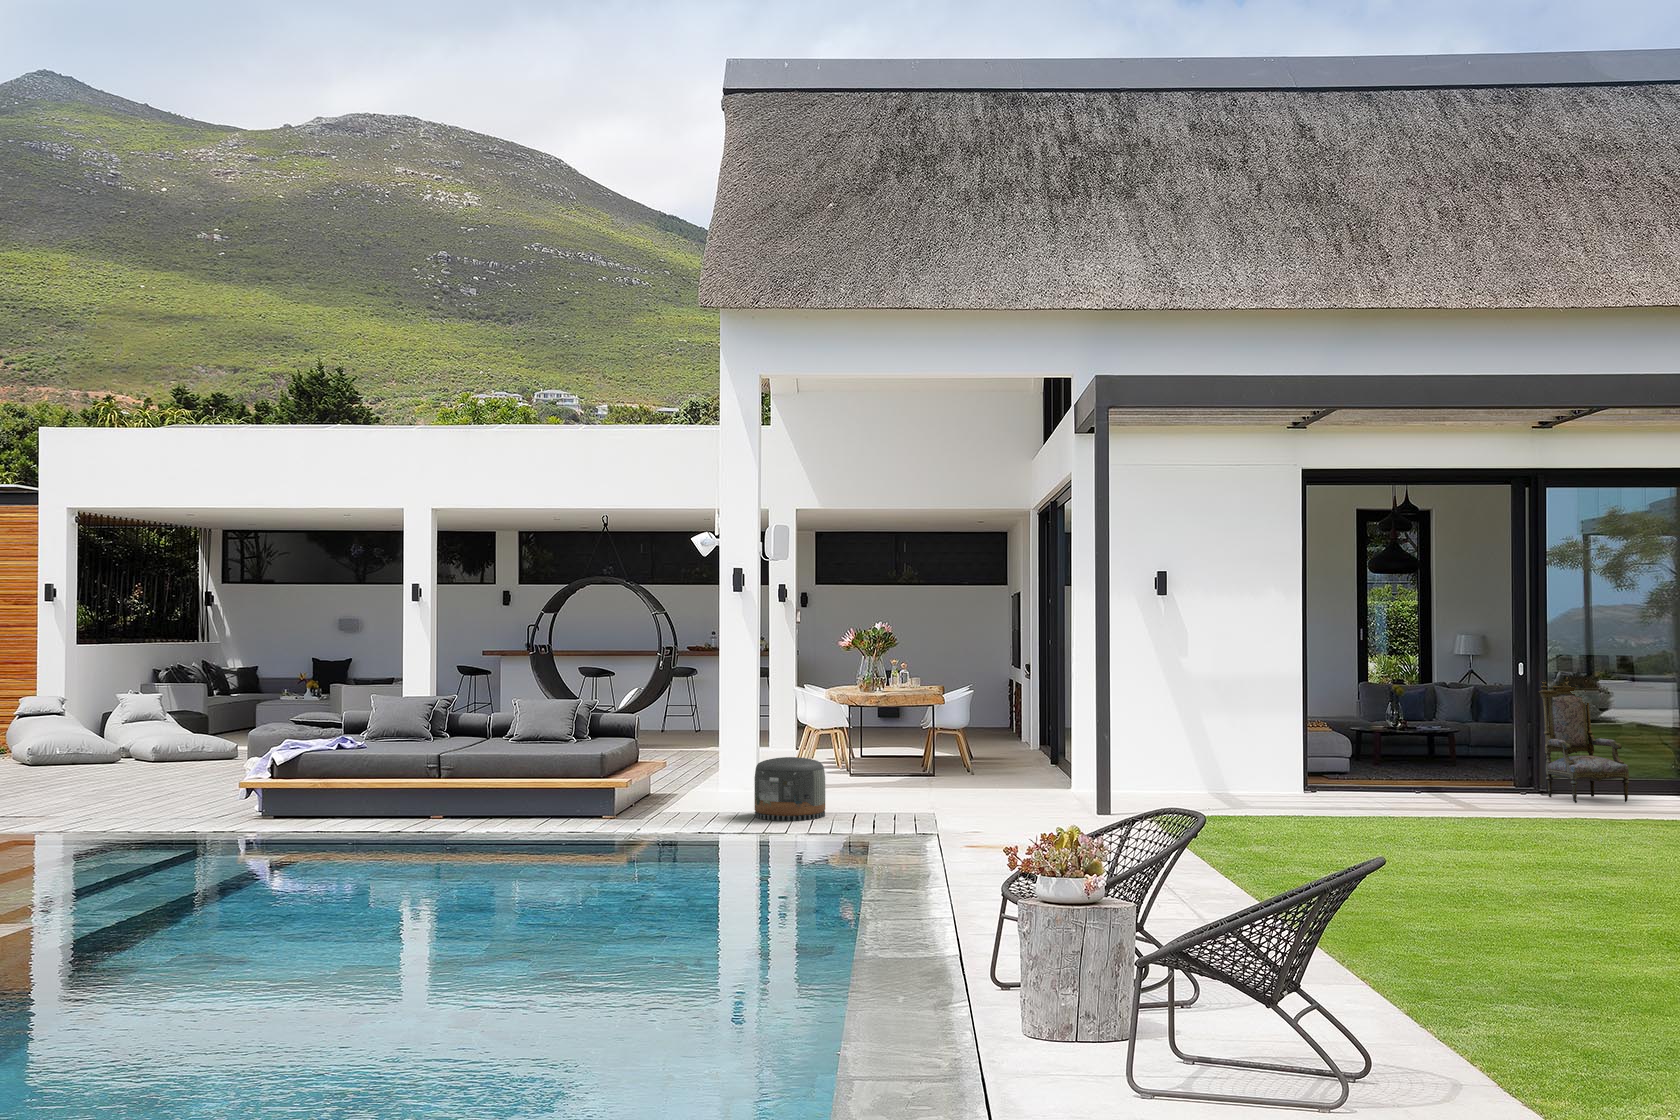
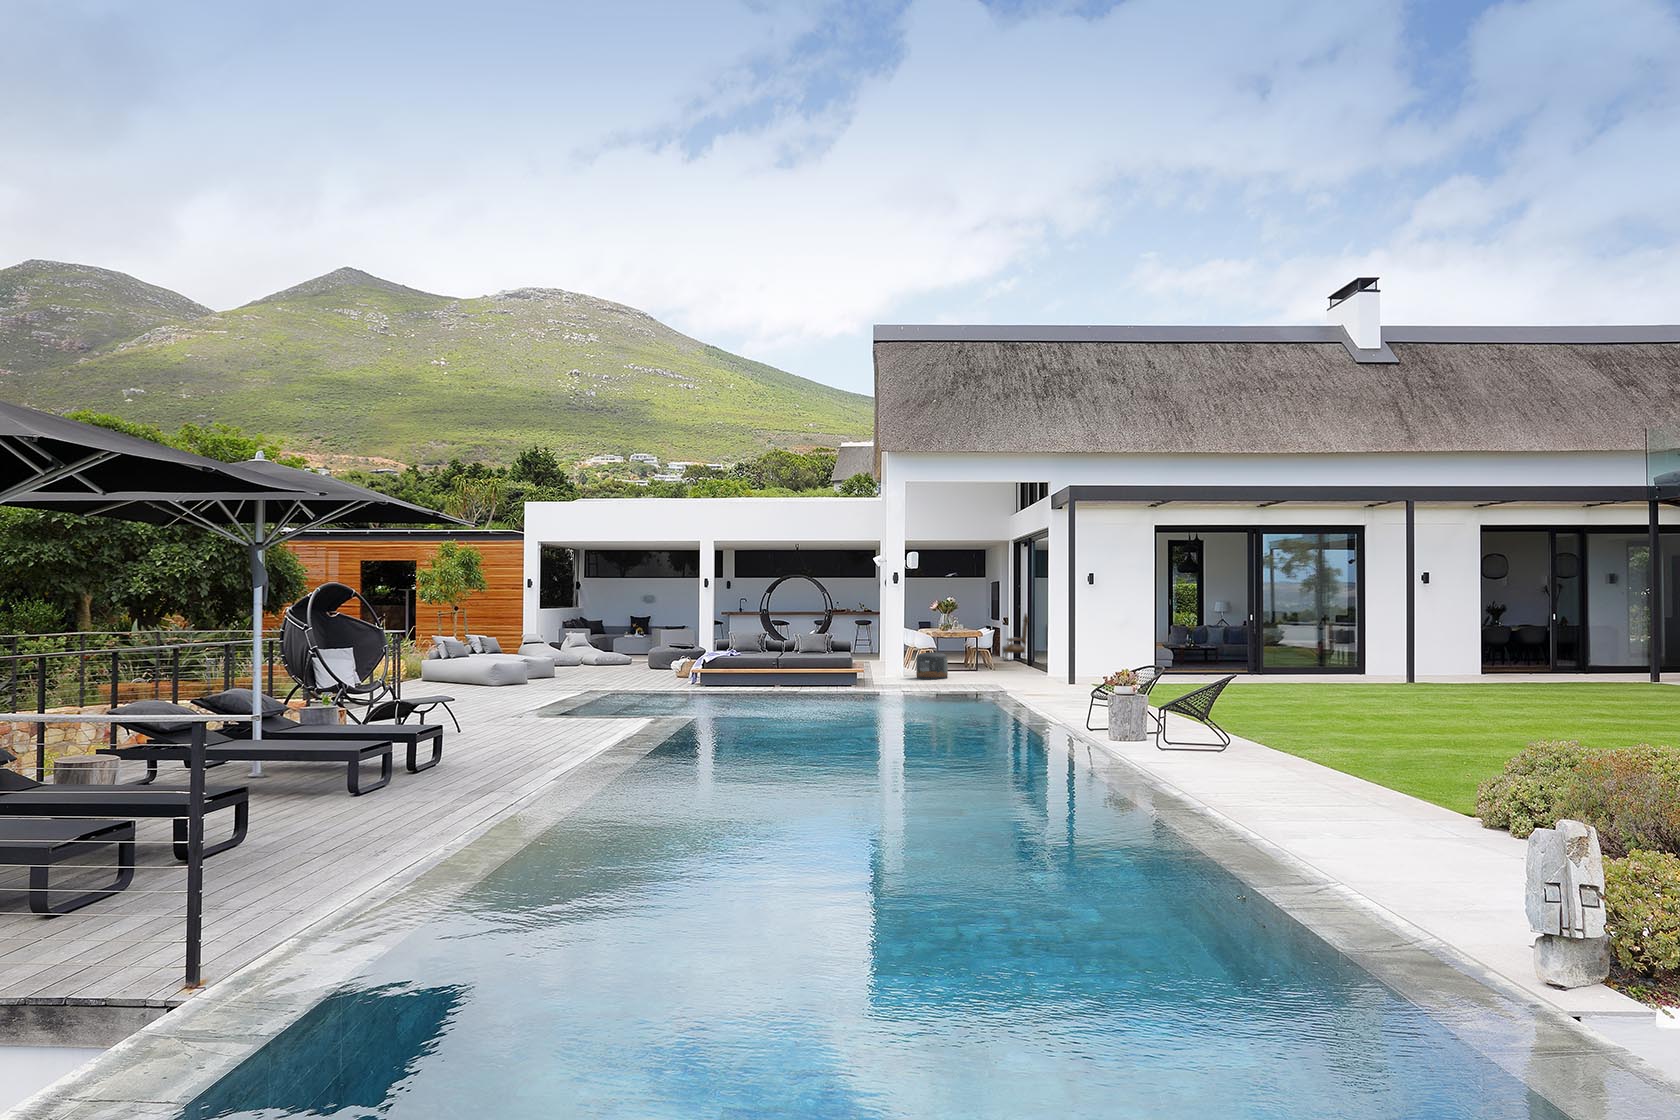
armchair: present [1539,677,1630,803] -> present [1002,614,1028,658]

